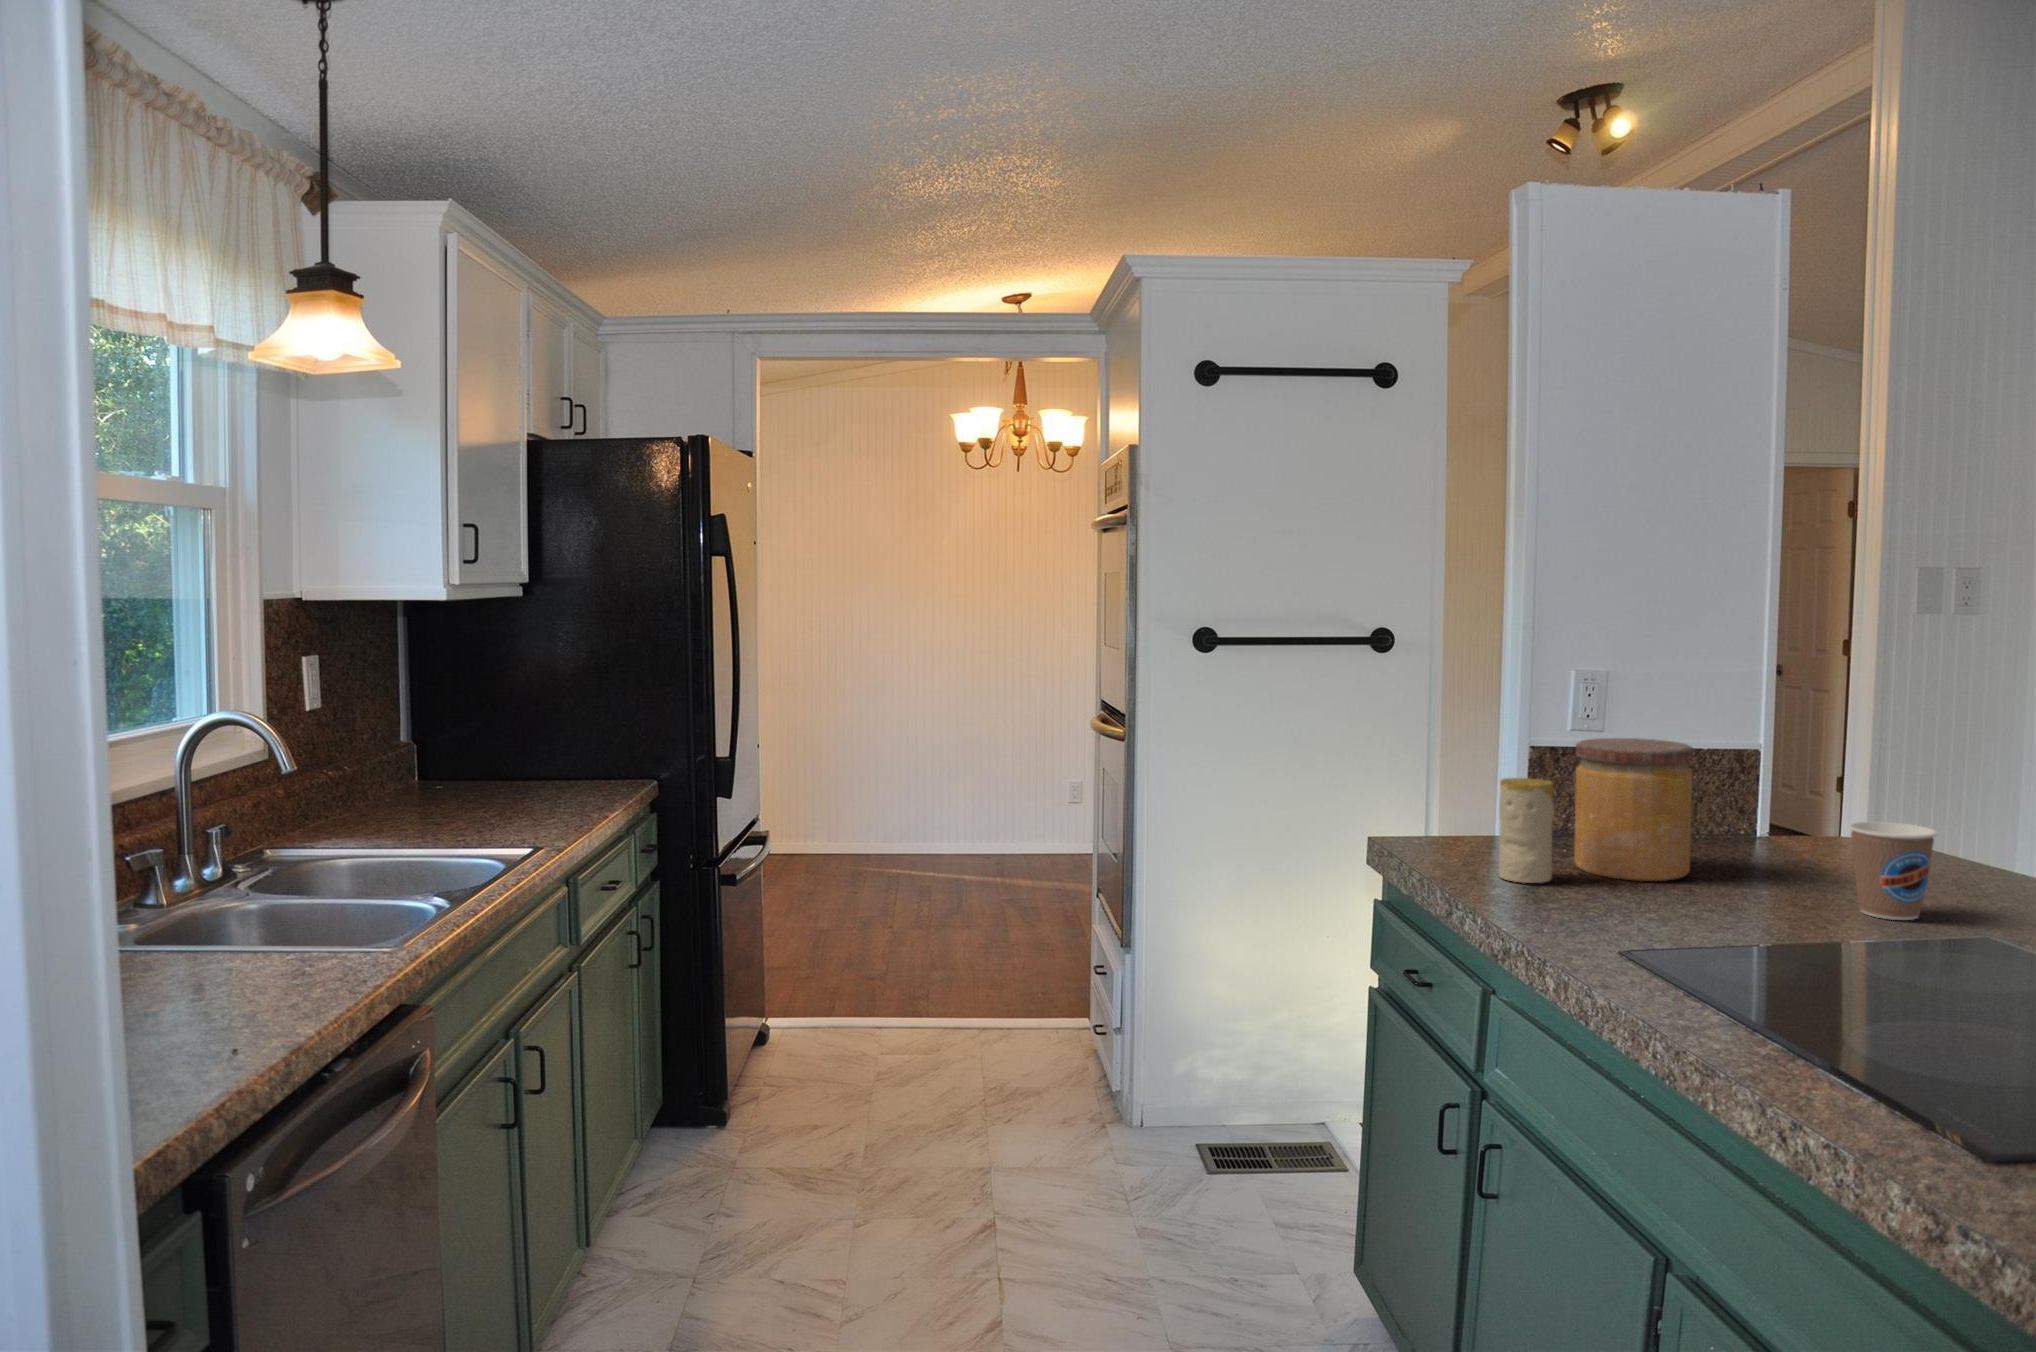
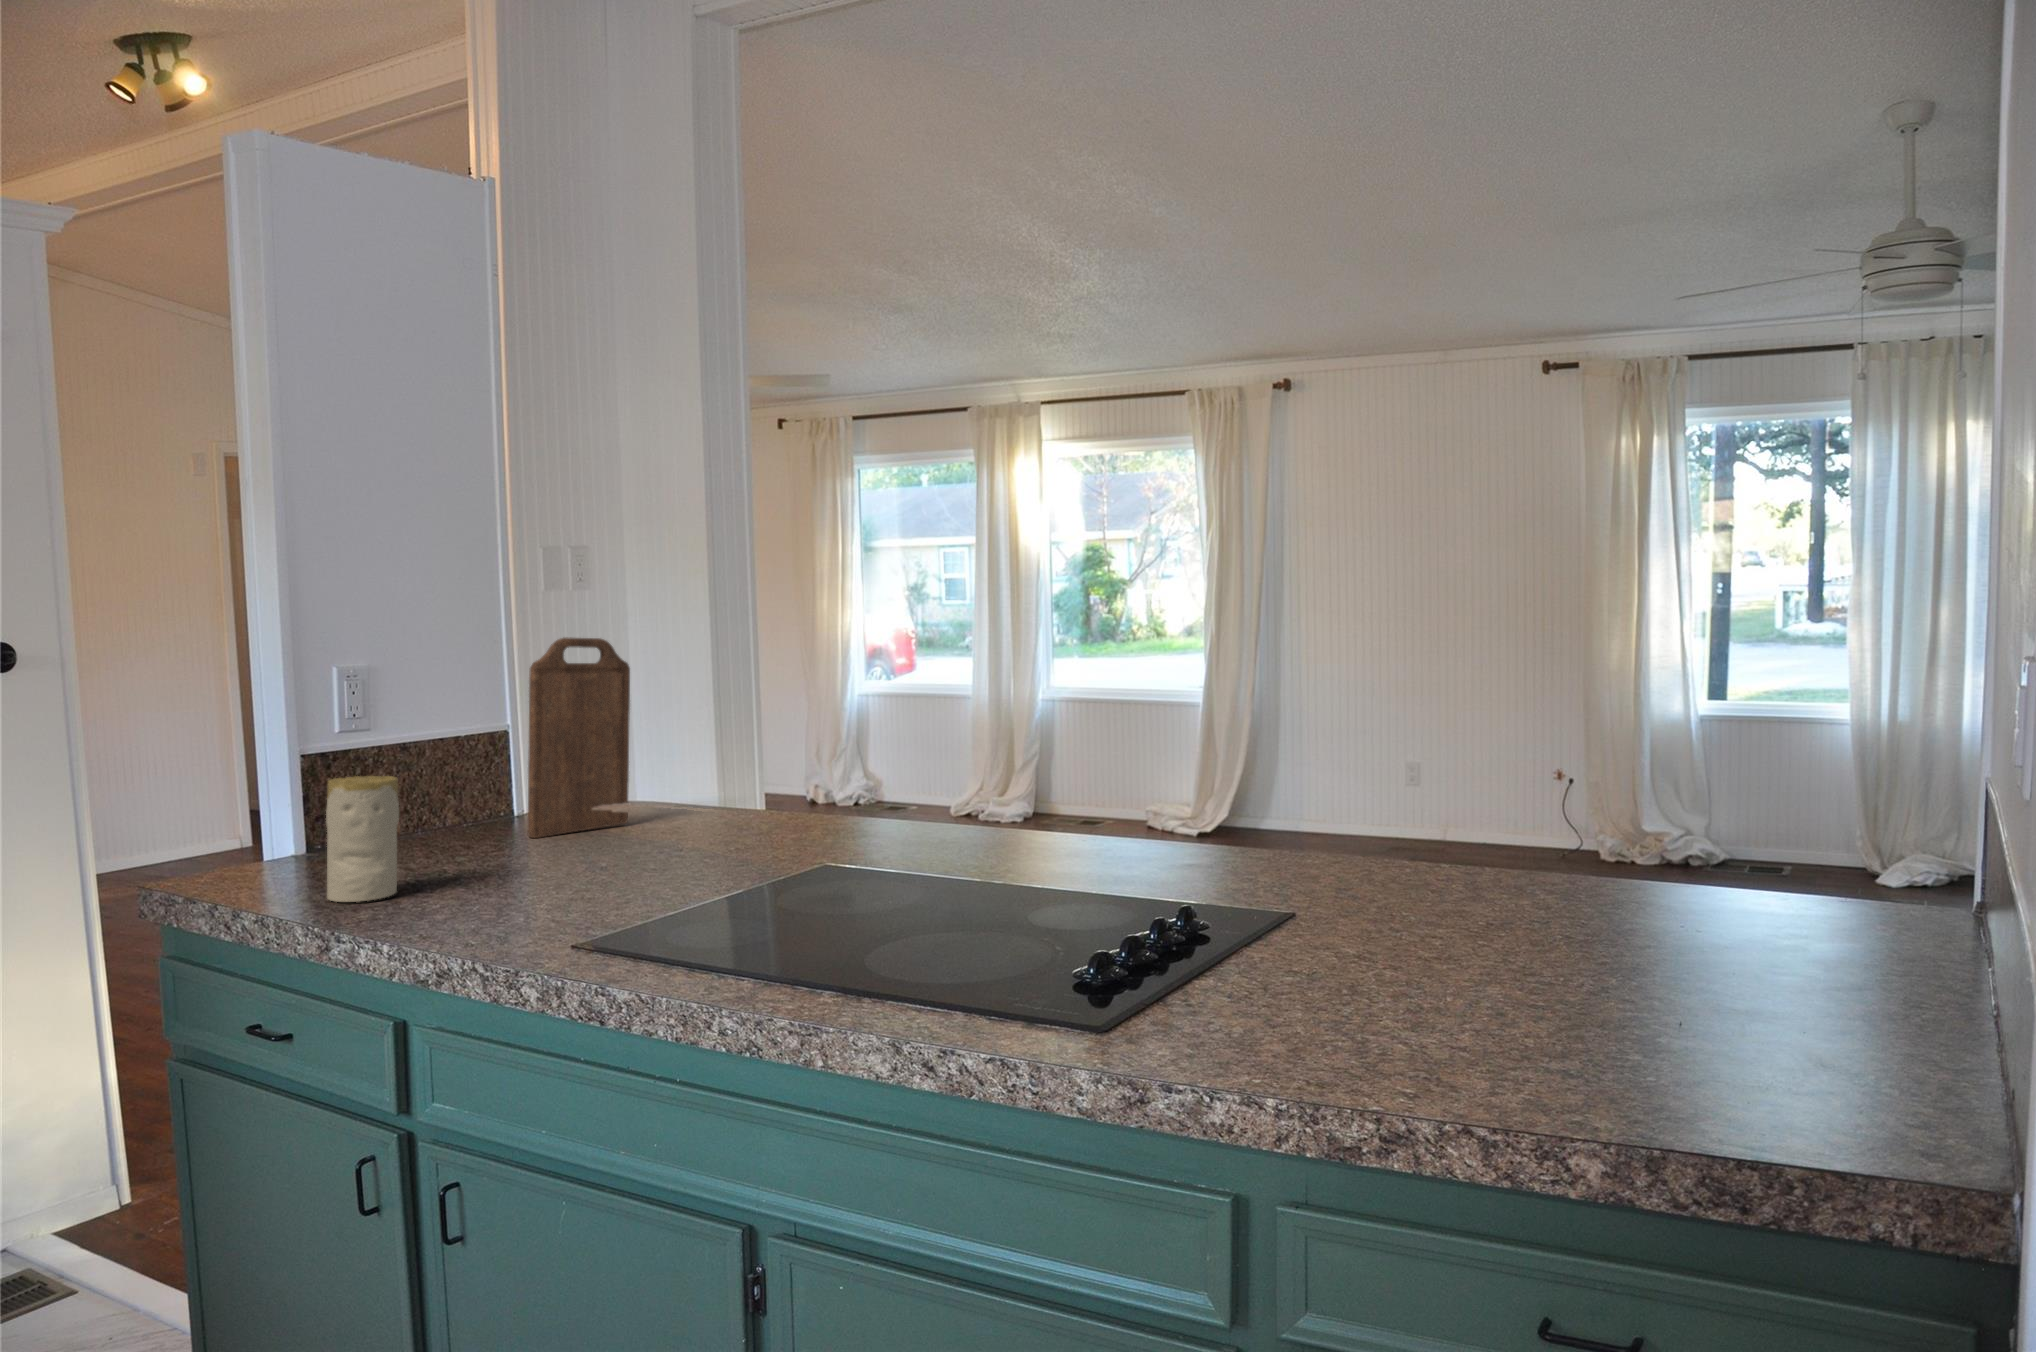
cutting board: none [1739,648,1878,860] -> present [528,637,630,838]
jar: present [1574,738,1693,881] -> none [392,727,522,878]
coffee cup: present [1849,822,1937,920] -> none [673,780,741,863]

